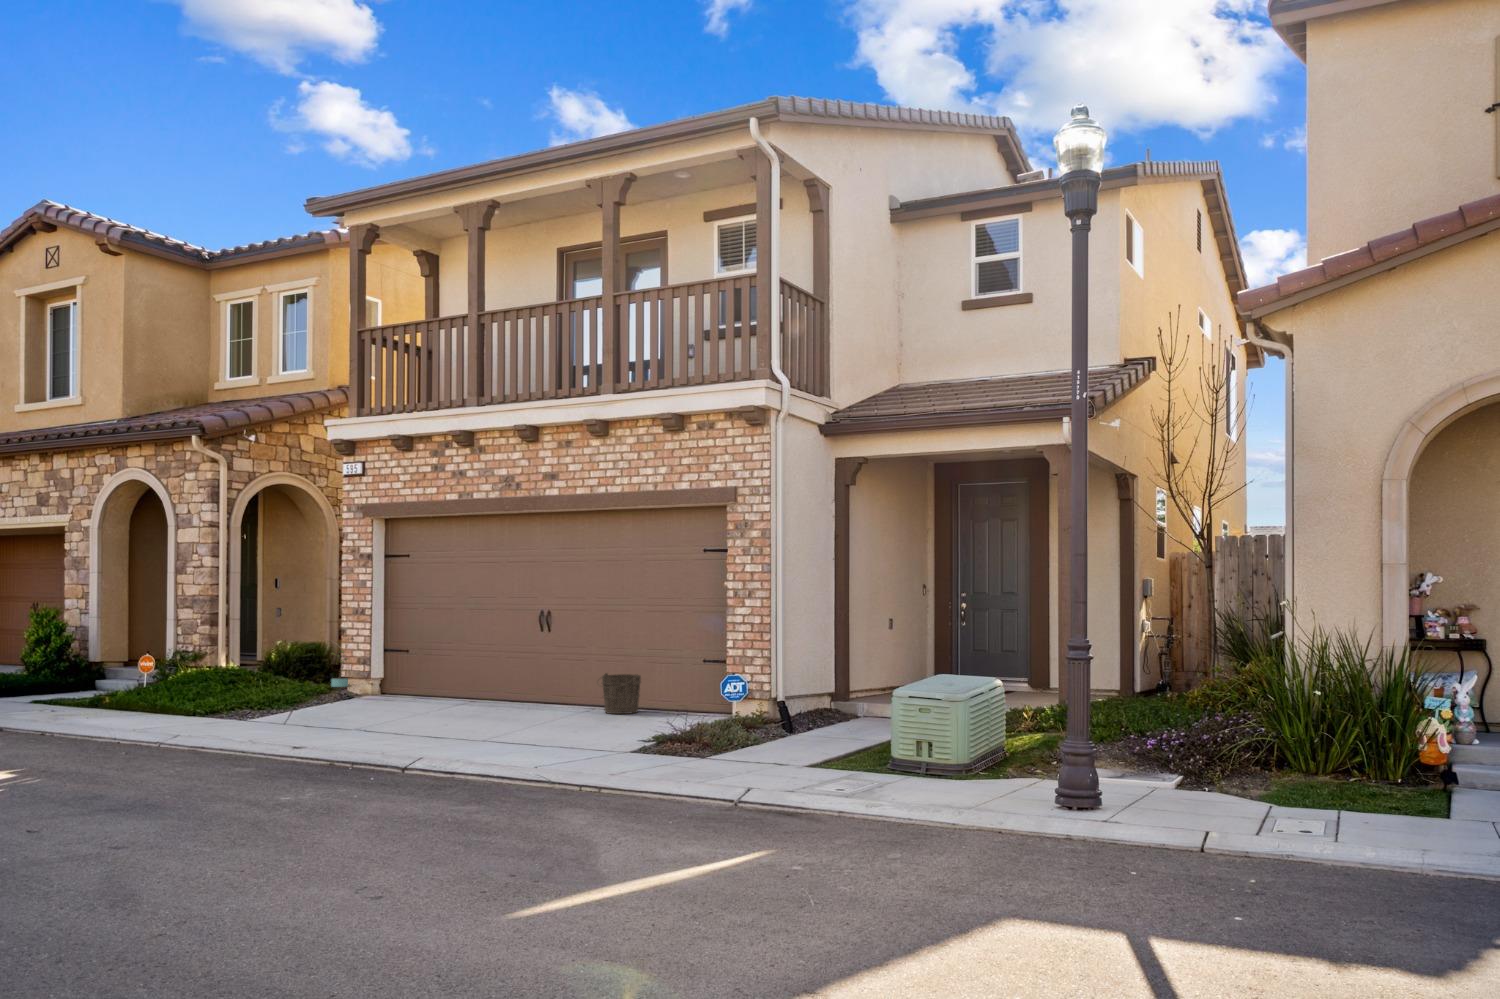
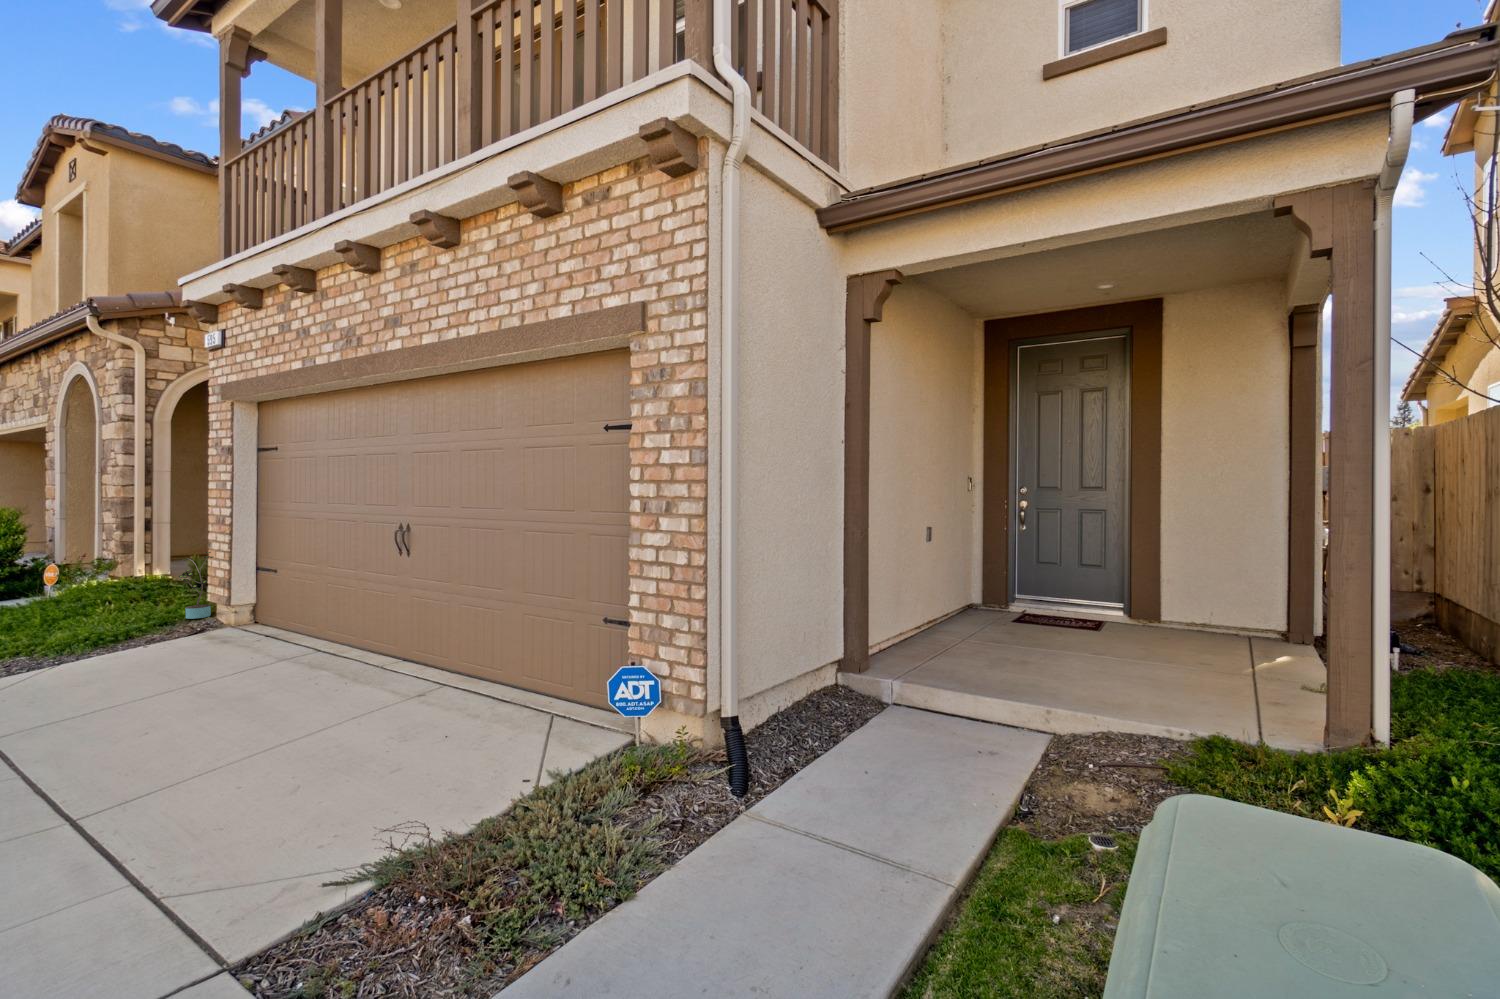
bucket: present [602,673,641,714] -> none [429,634,509,711]

